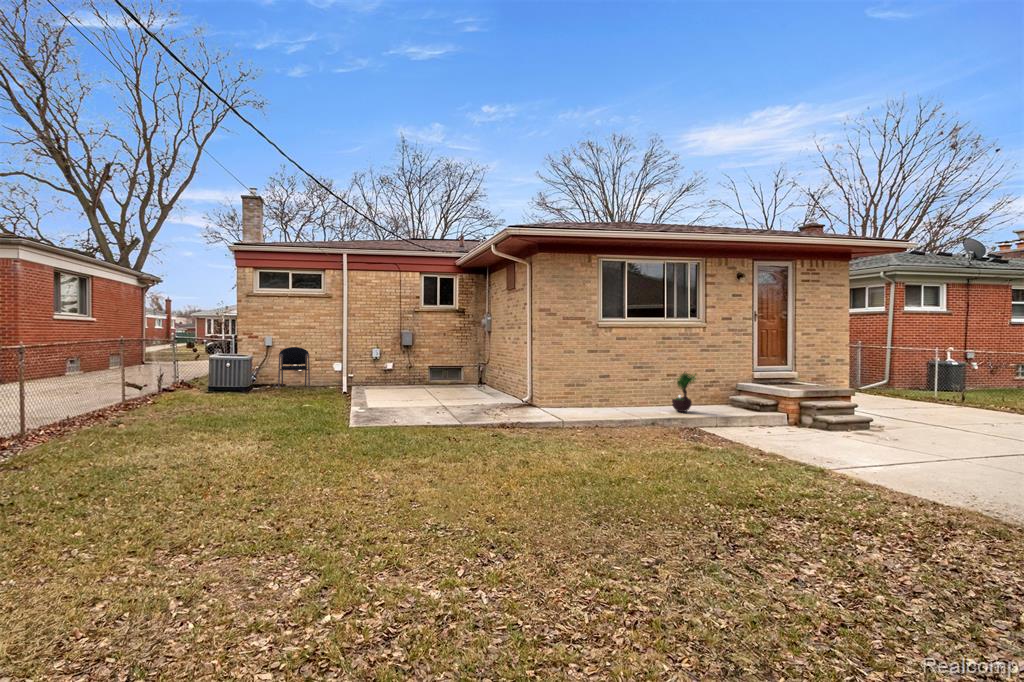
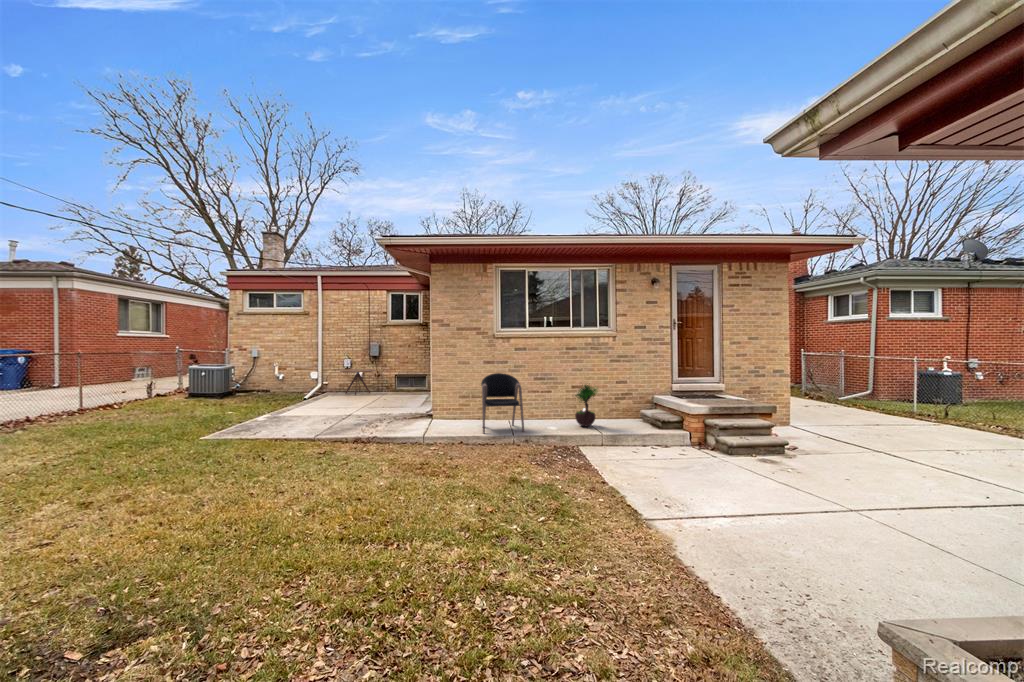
chair: present [278,347,310,389] -> present [481,373,524,433]
round table: none [374,359,412,388] -> present [340,369,376,395]

